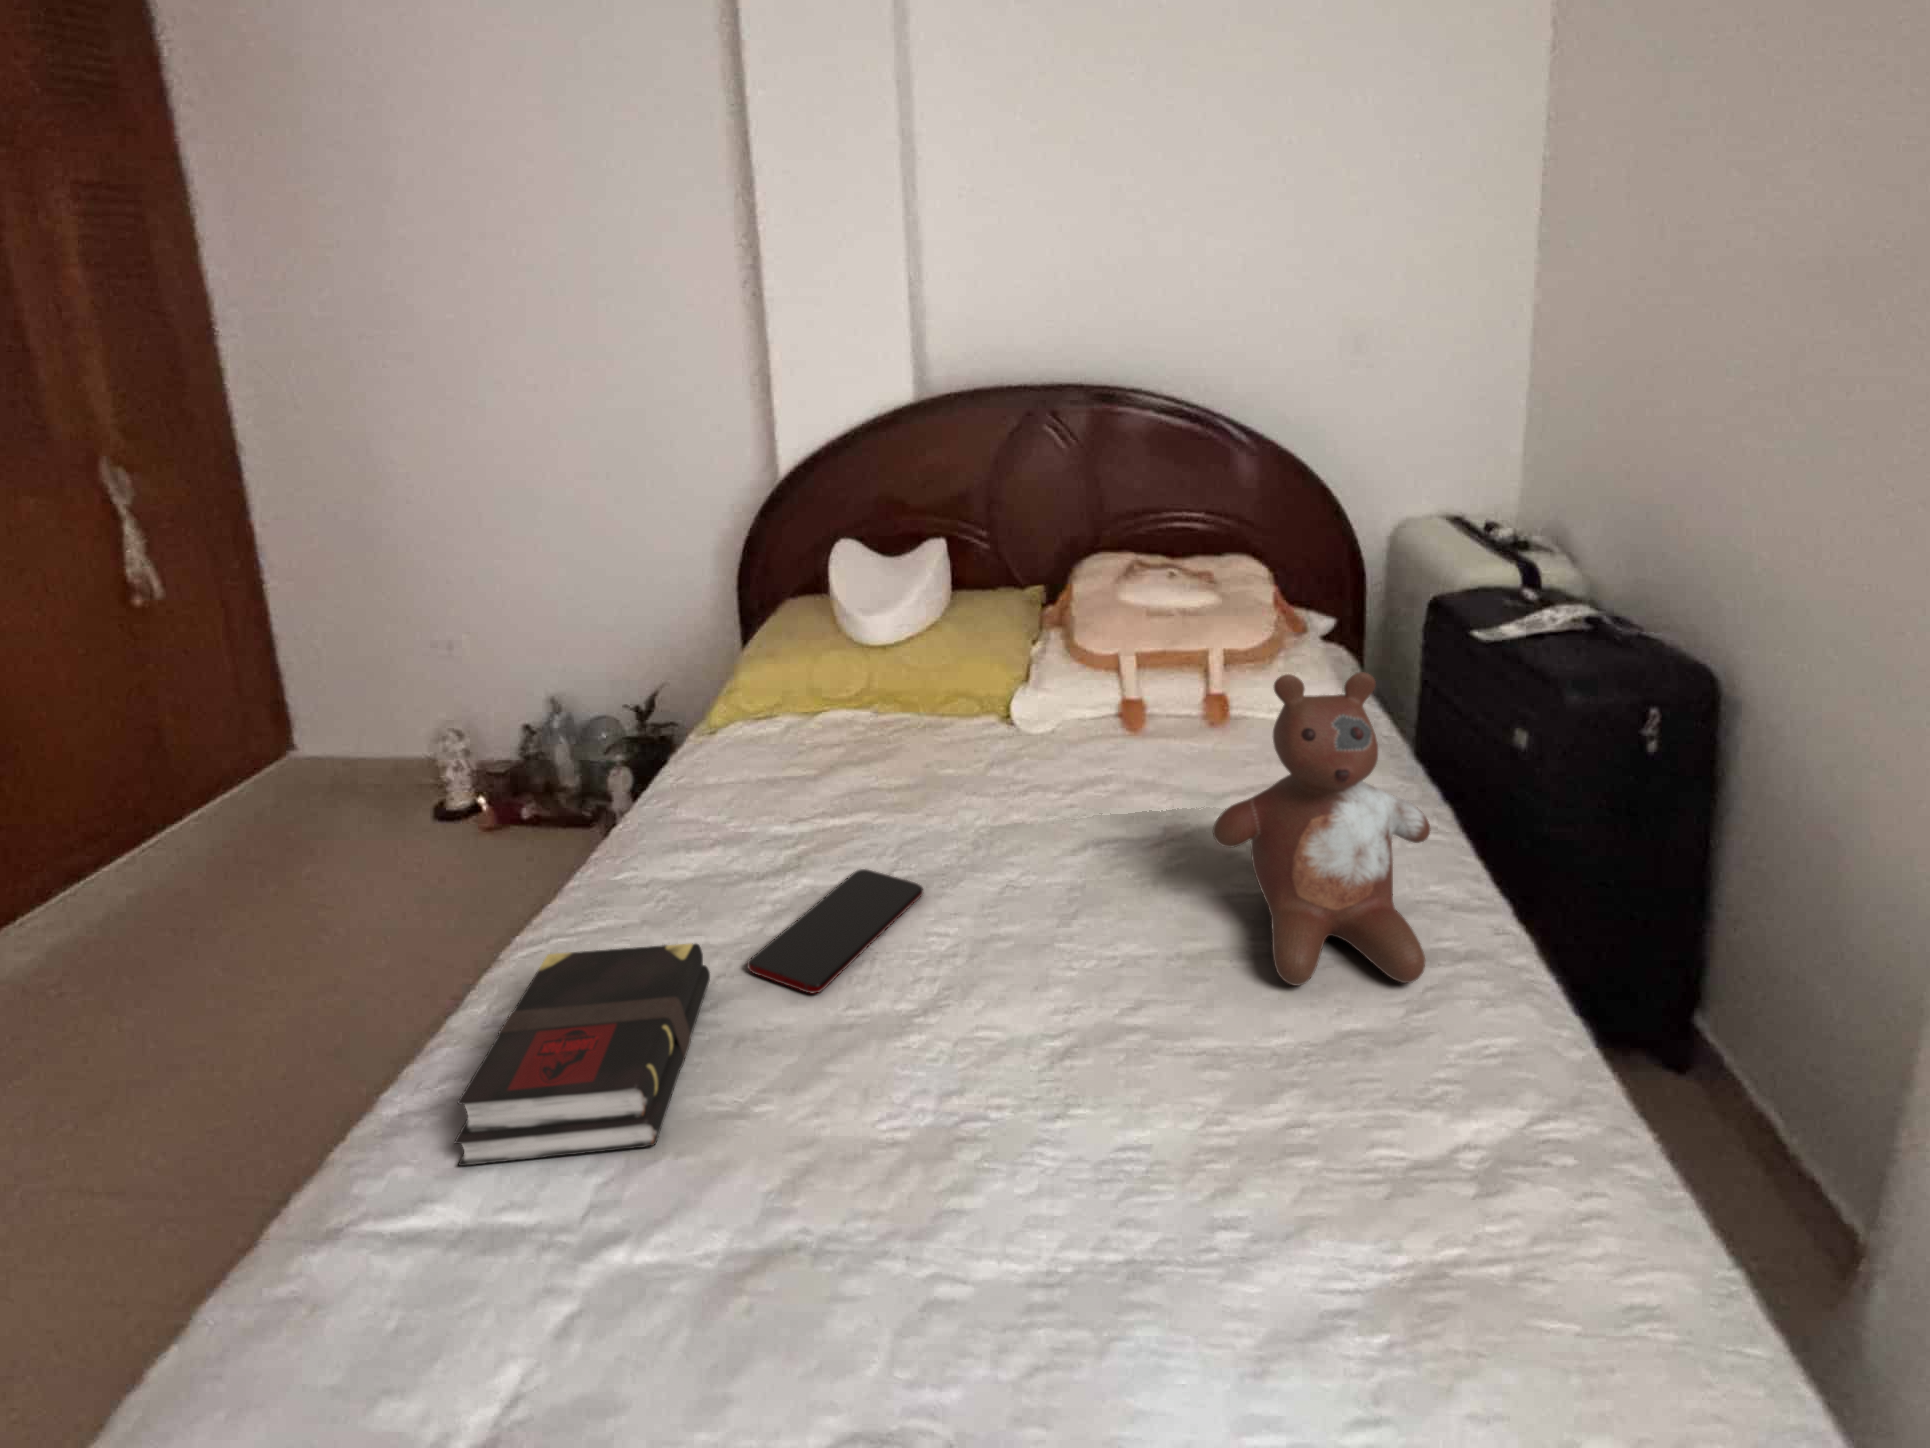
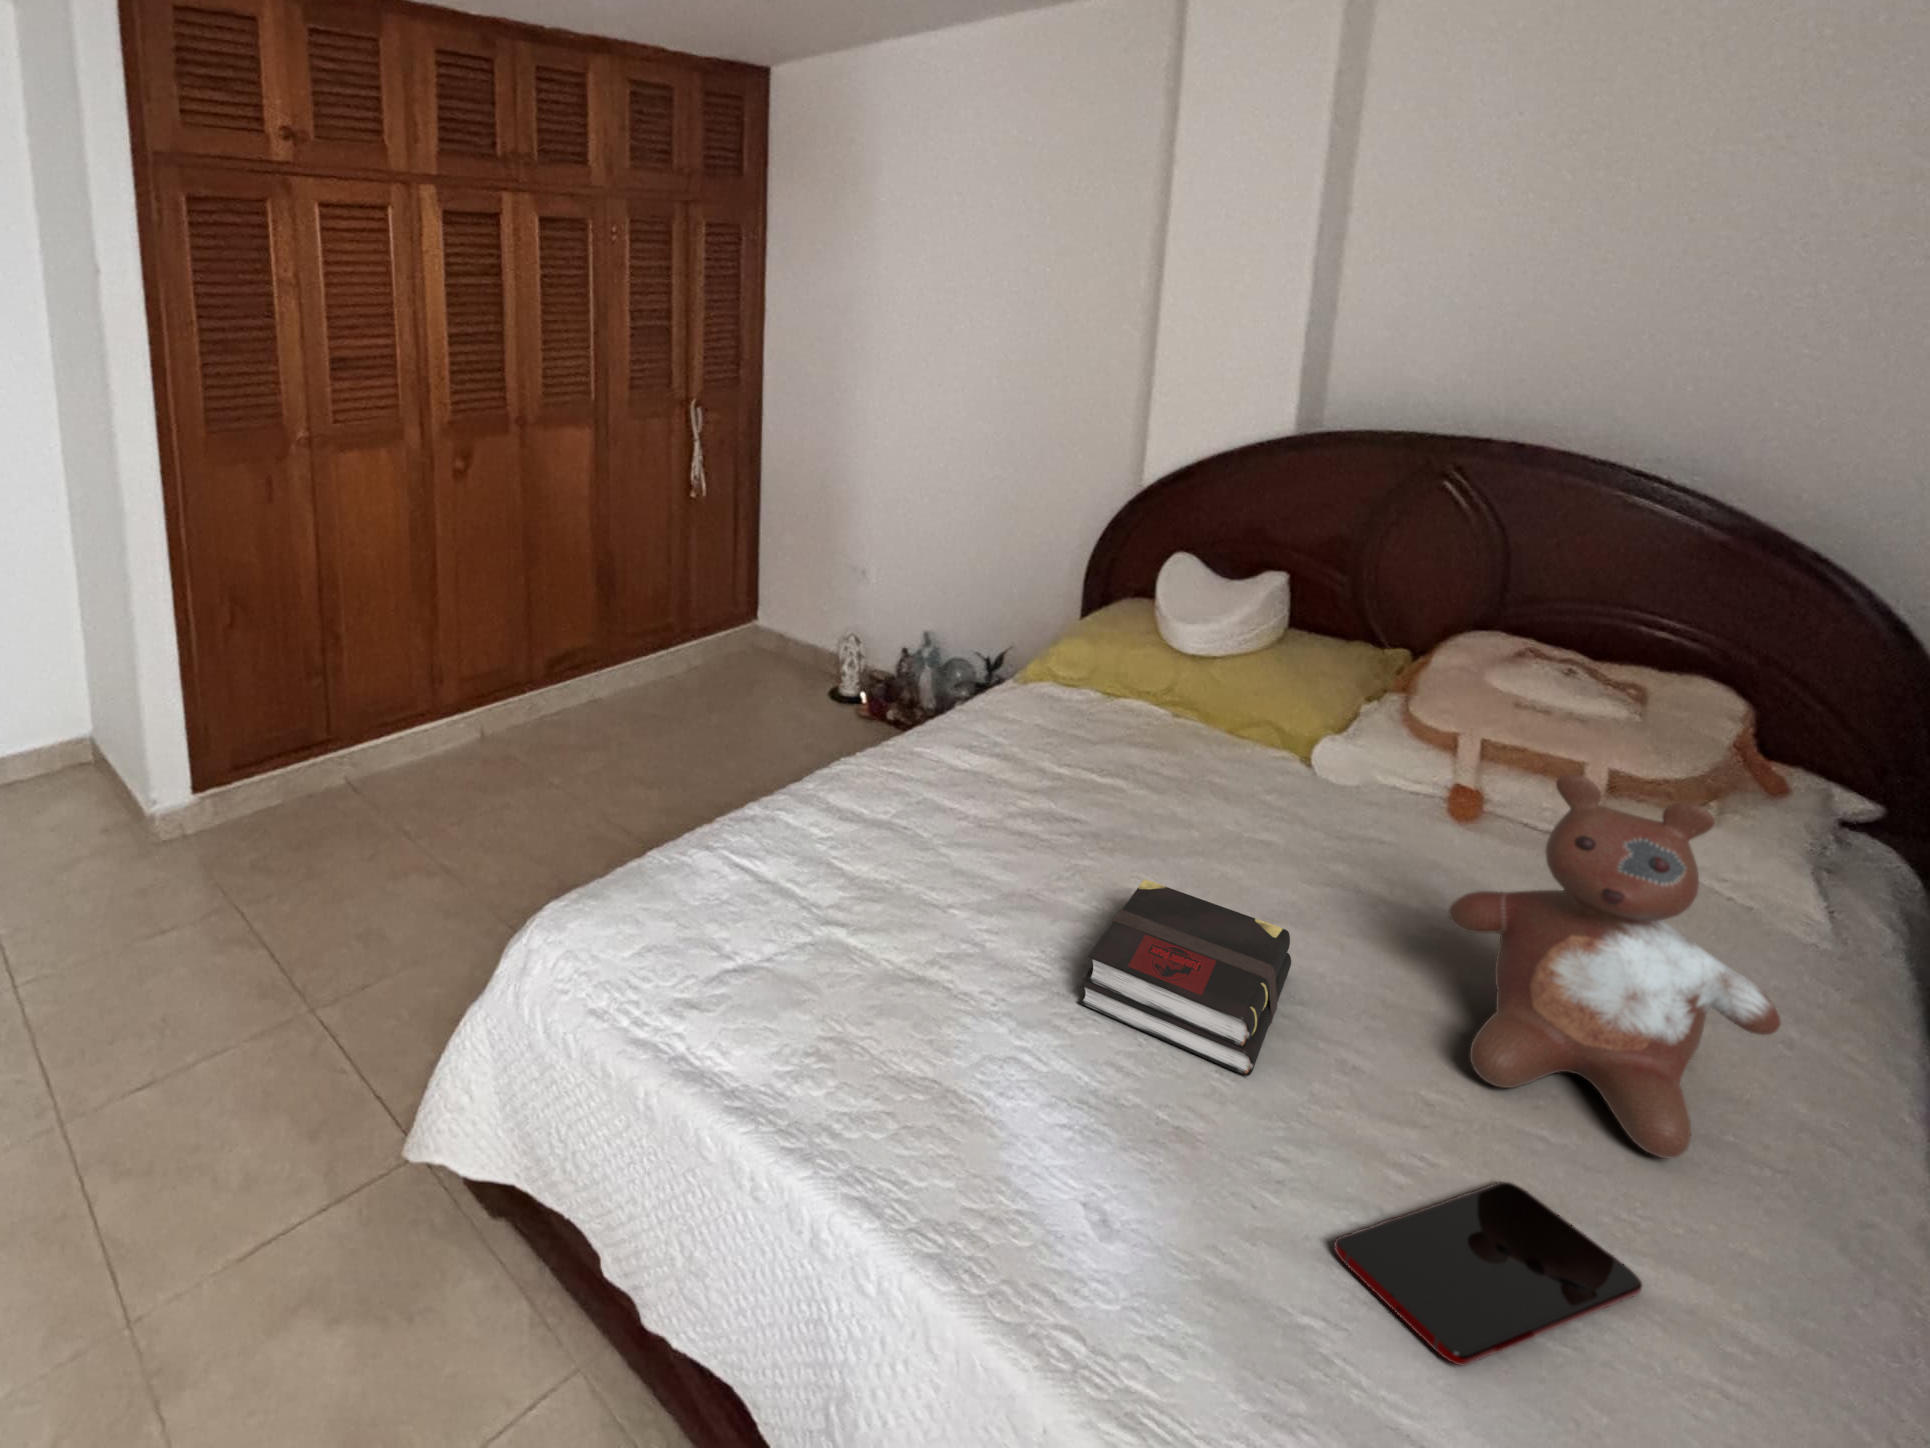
smartphone: present [747,869,924,993] -> present [1334,1182,1643,1365]
book: present [454,943,710,1166] -> present [1079,879,1291,1076]

